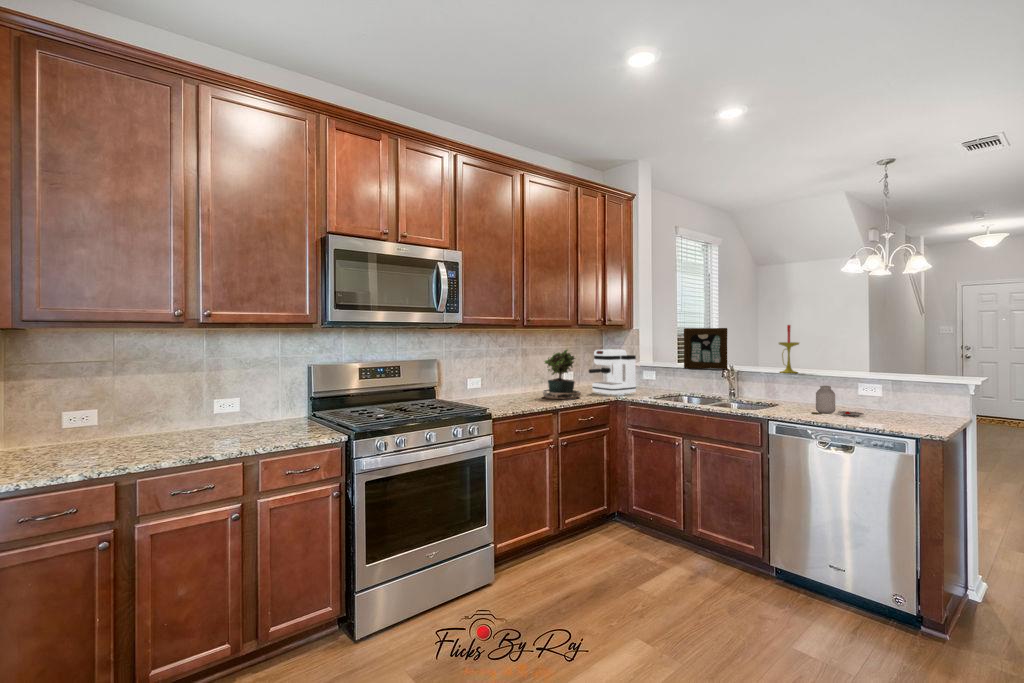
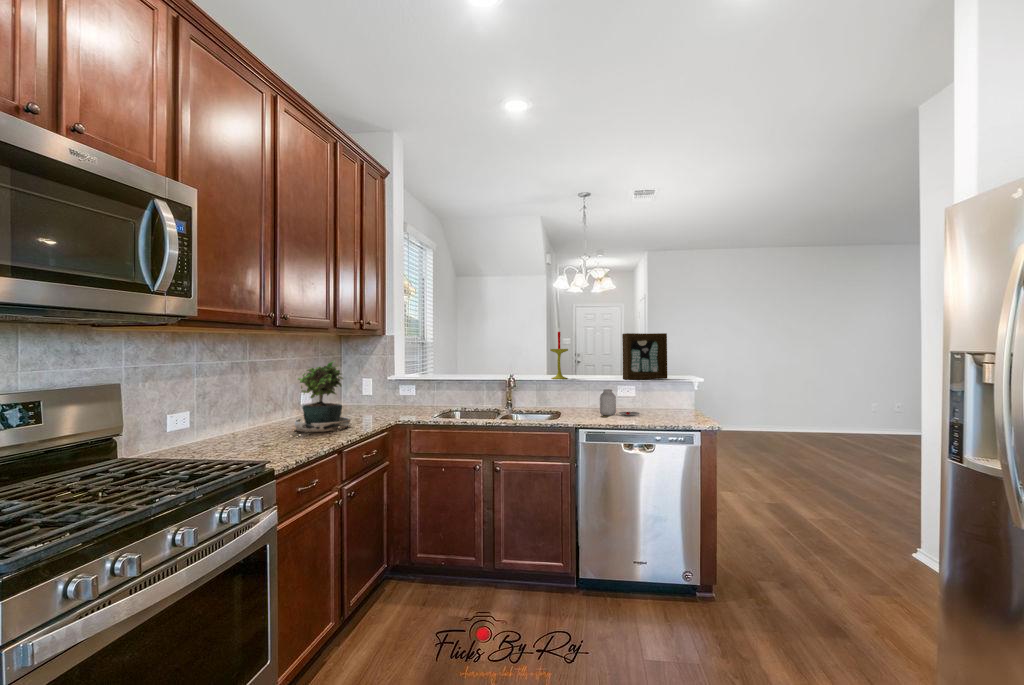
picture frame: present [684,328,727,369] -> present [622,333,667,380]
coffee maker: present [589,349,636,395] -> none [350,361,404,418]

